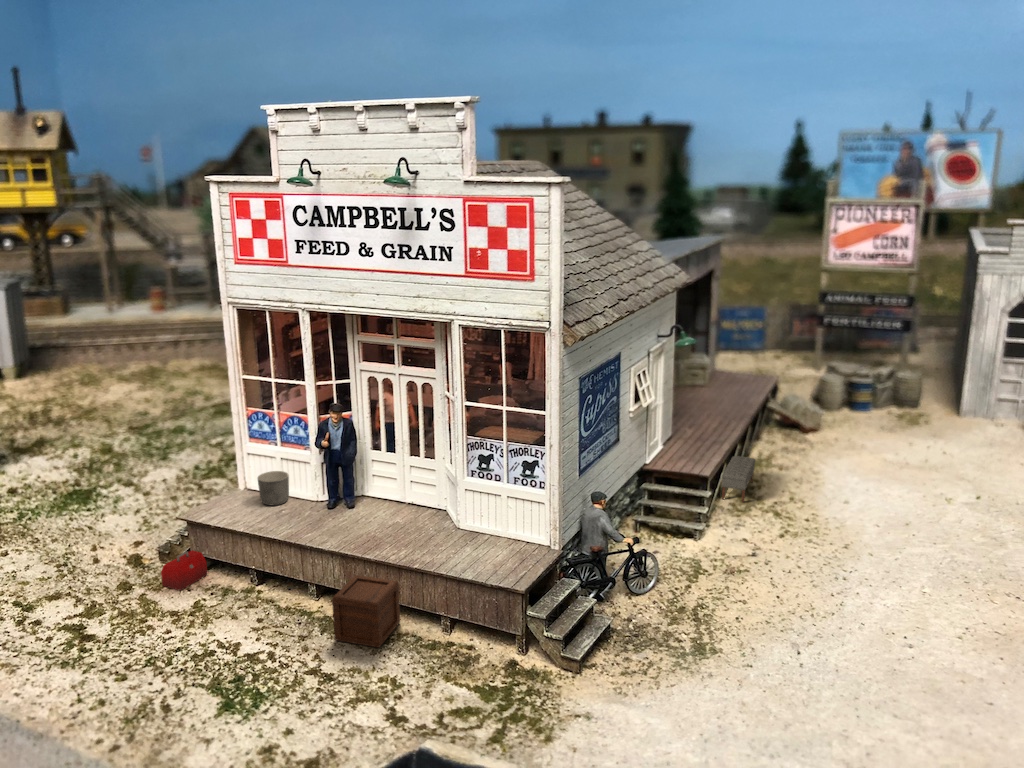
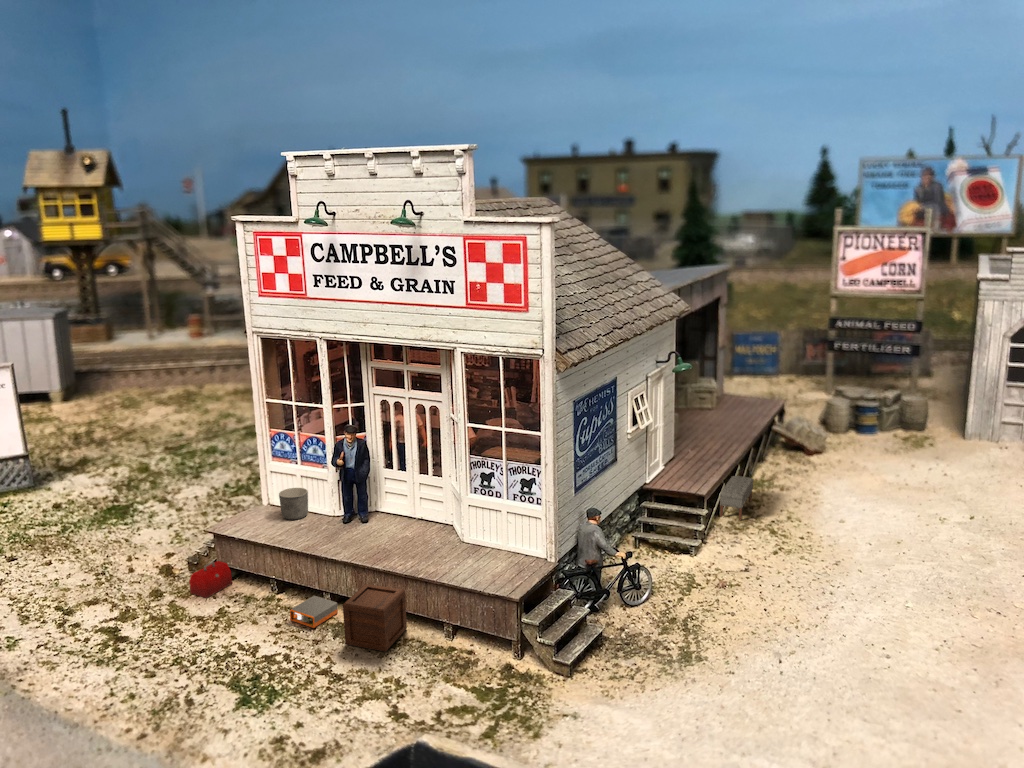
storage box: none [273,587,324,623] -> present [290,596,338,628]

